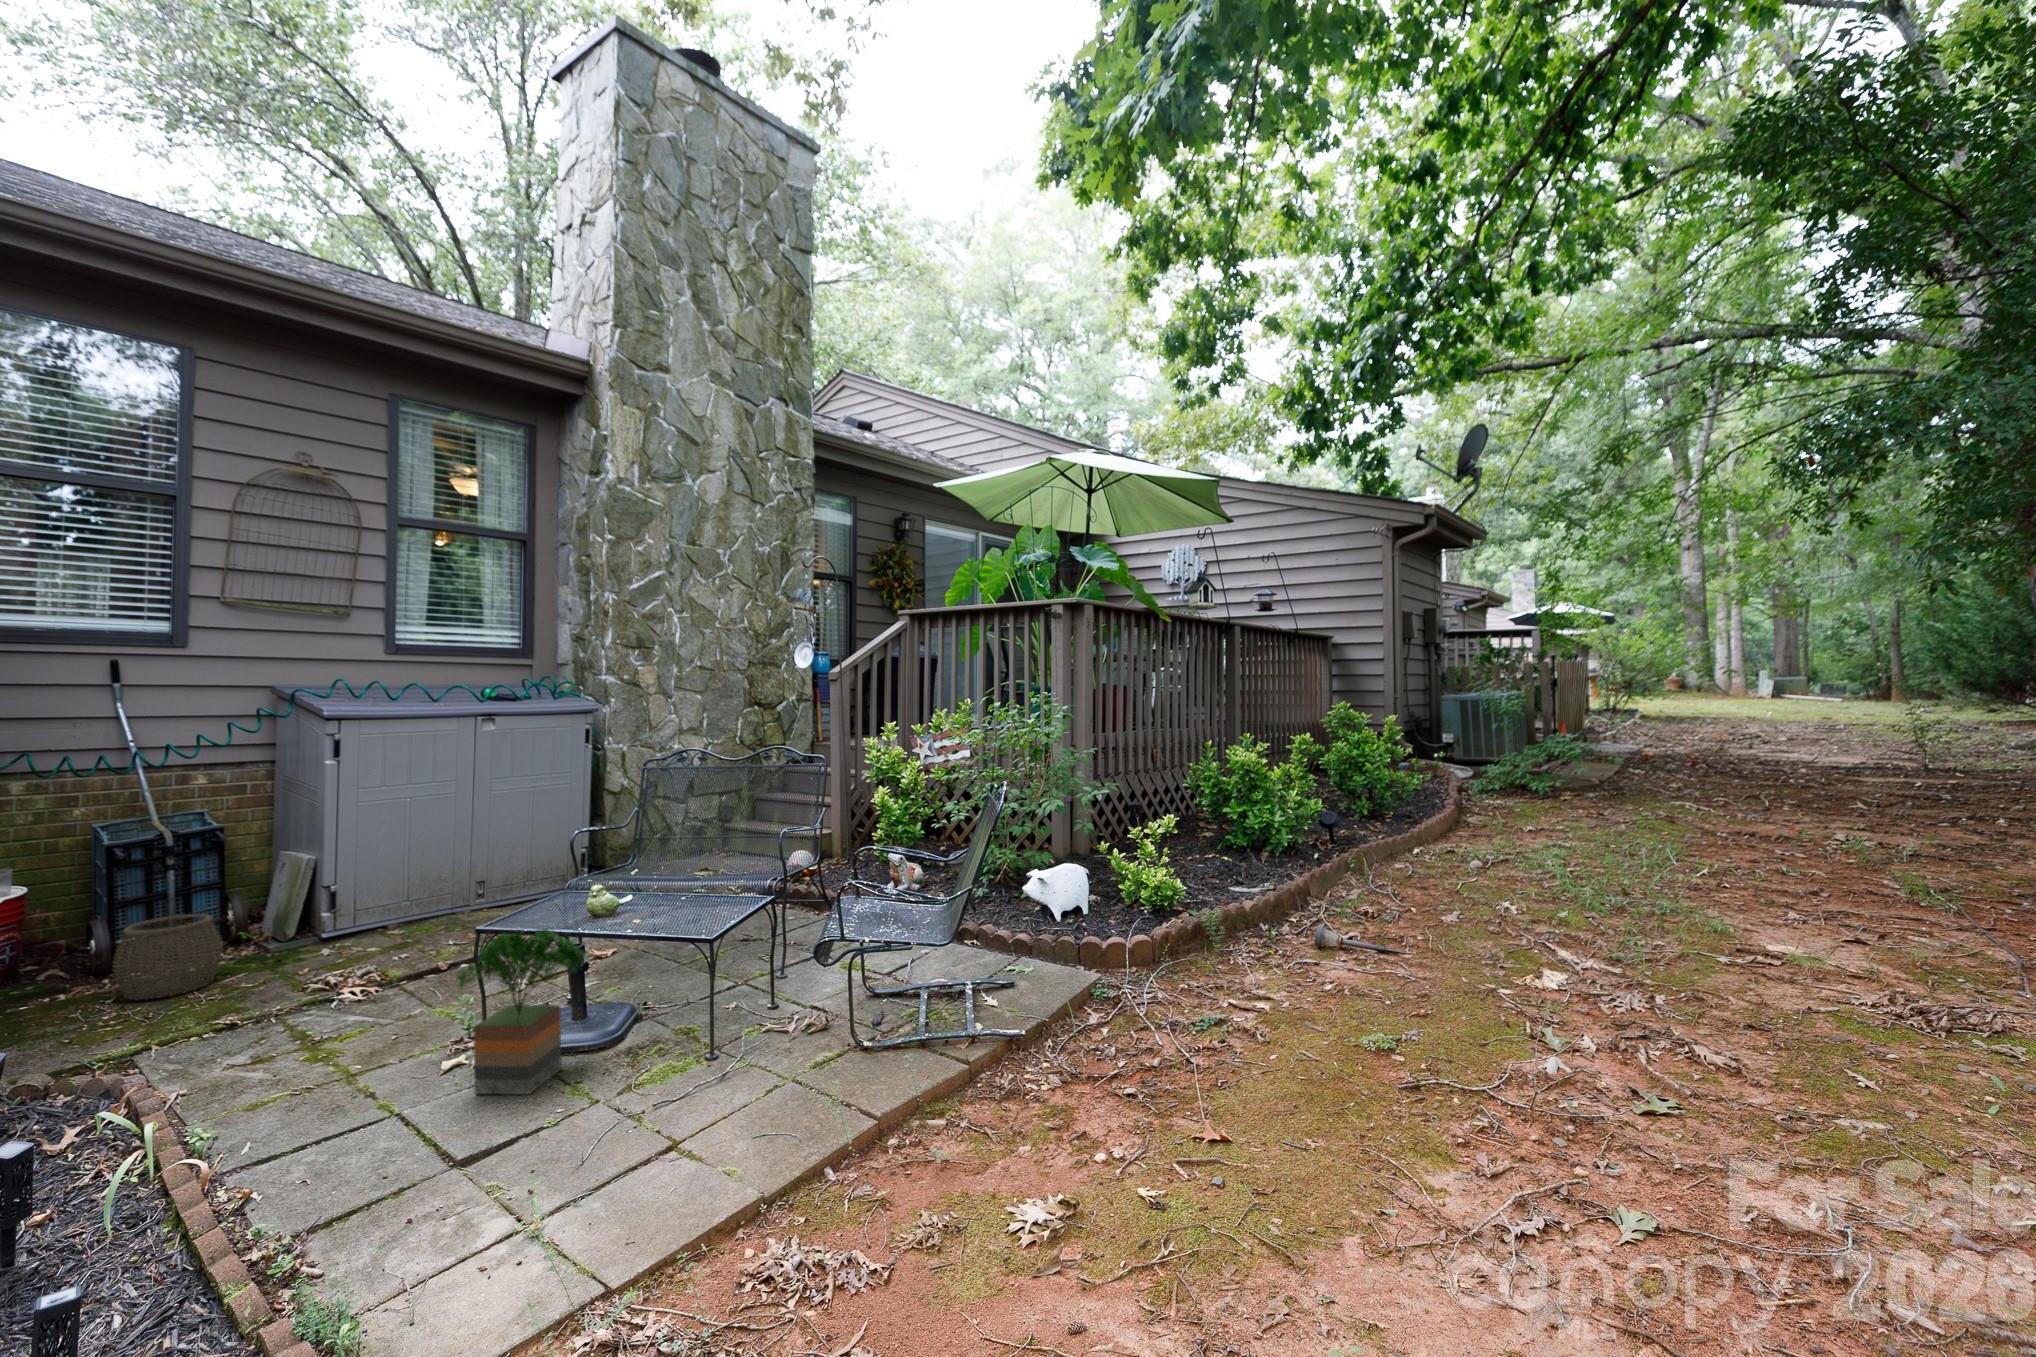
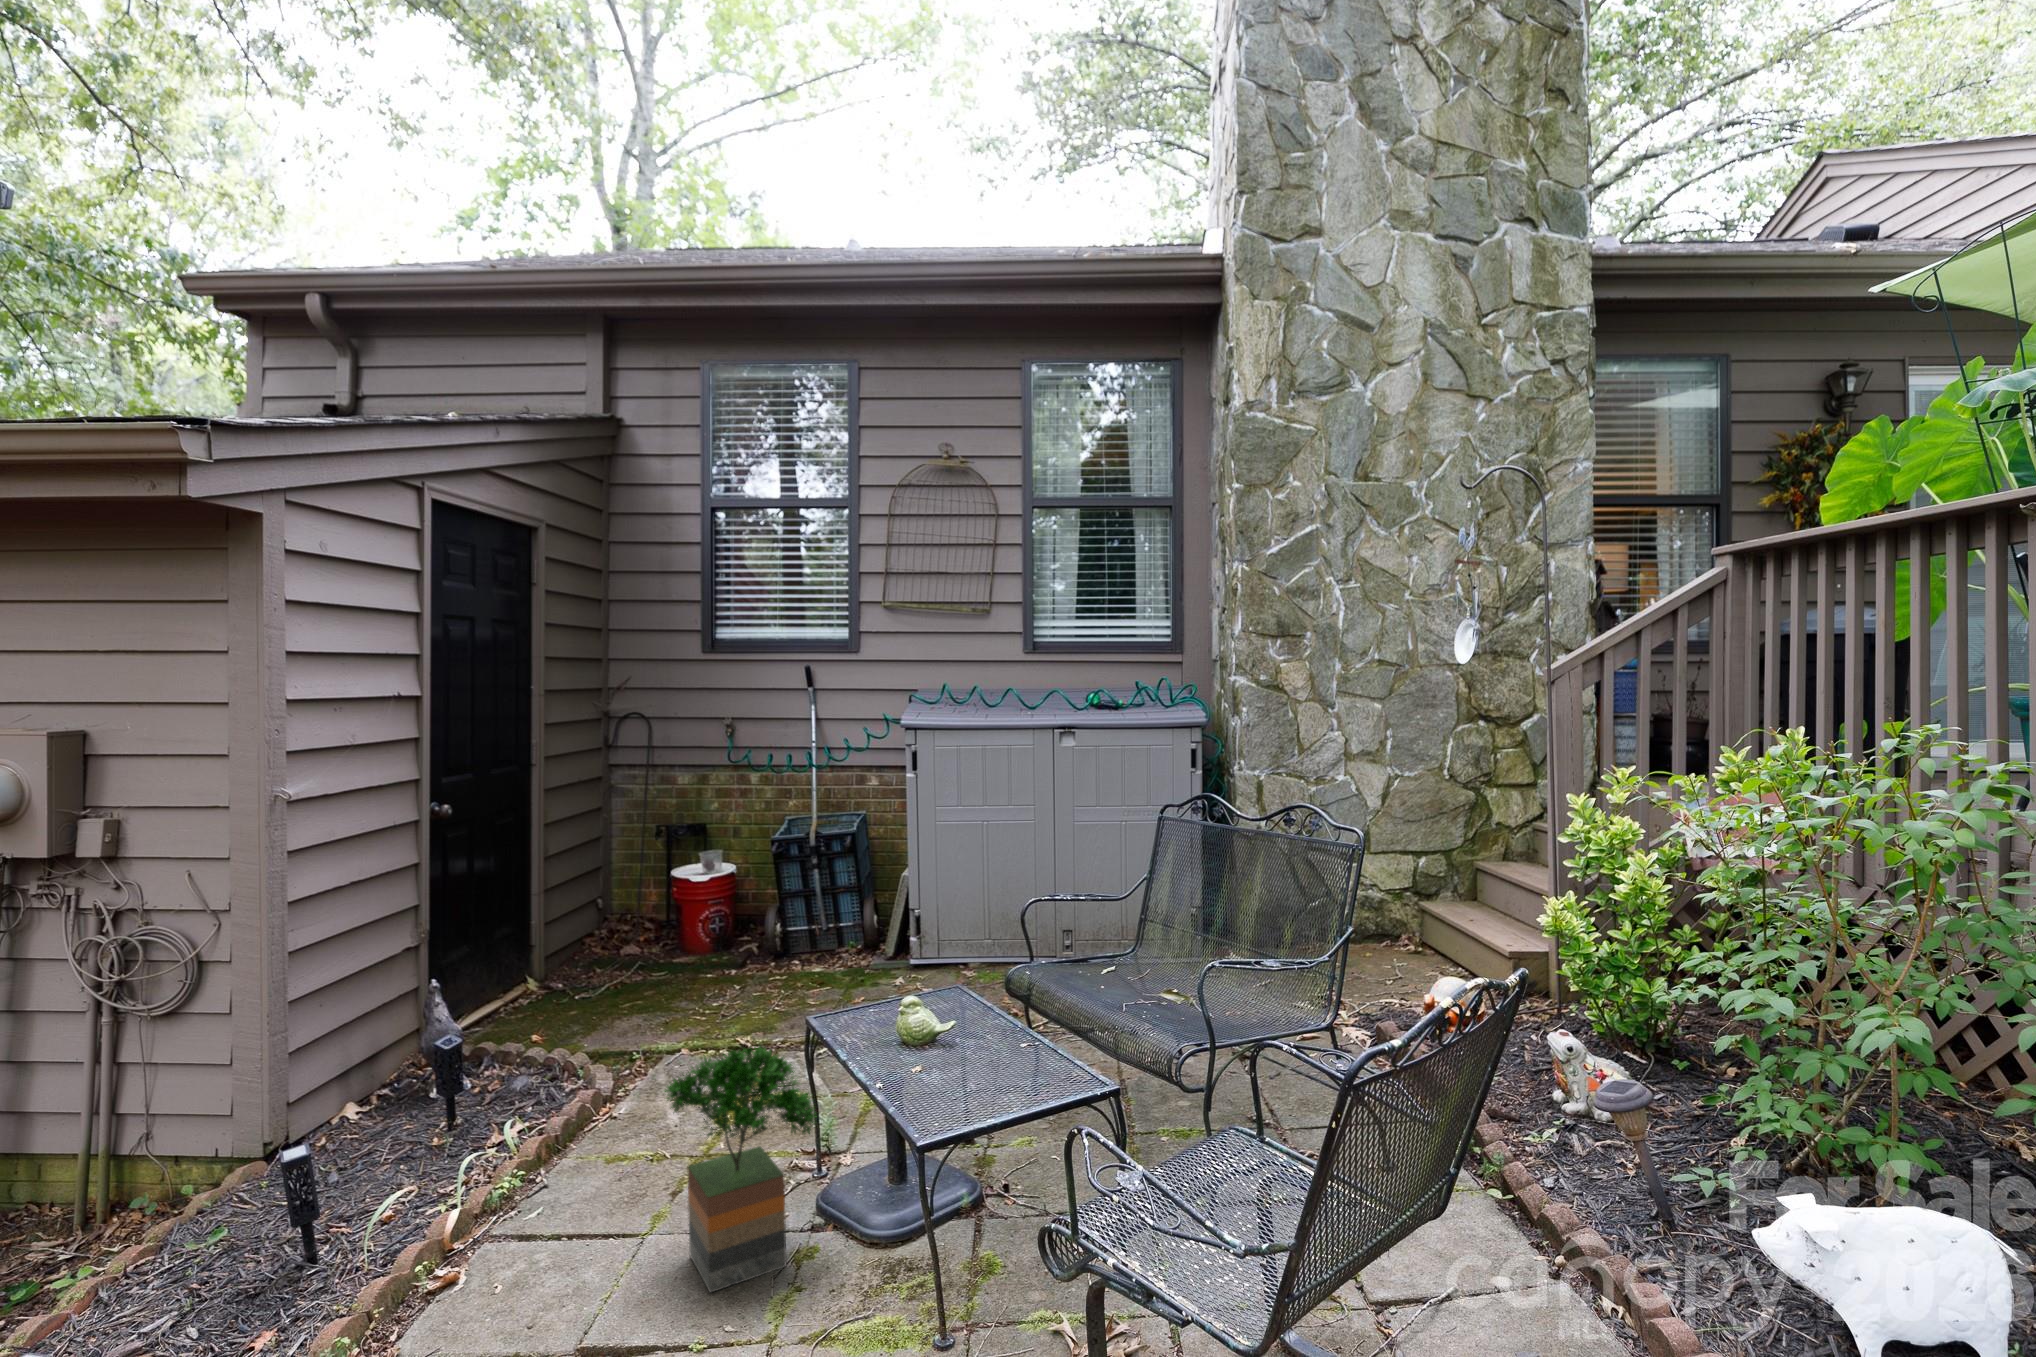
woven basket: present [113,914,222,1000] -> none [751,911,829,990]

